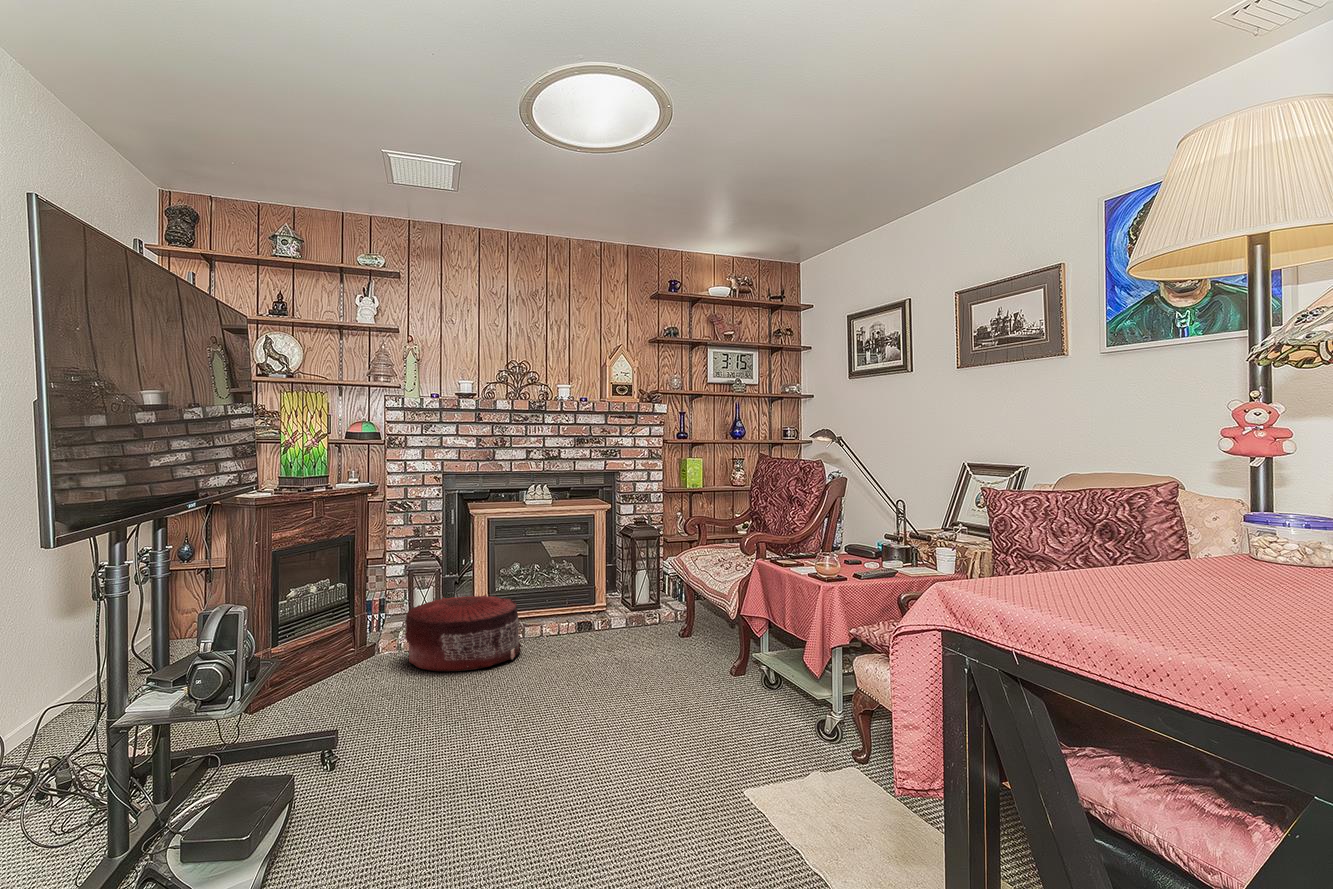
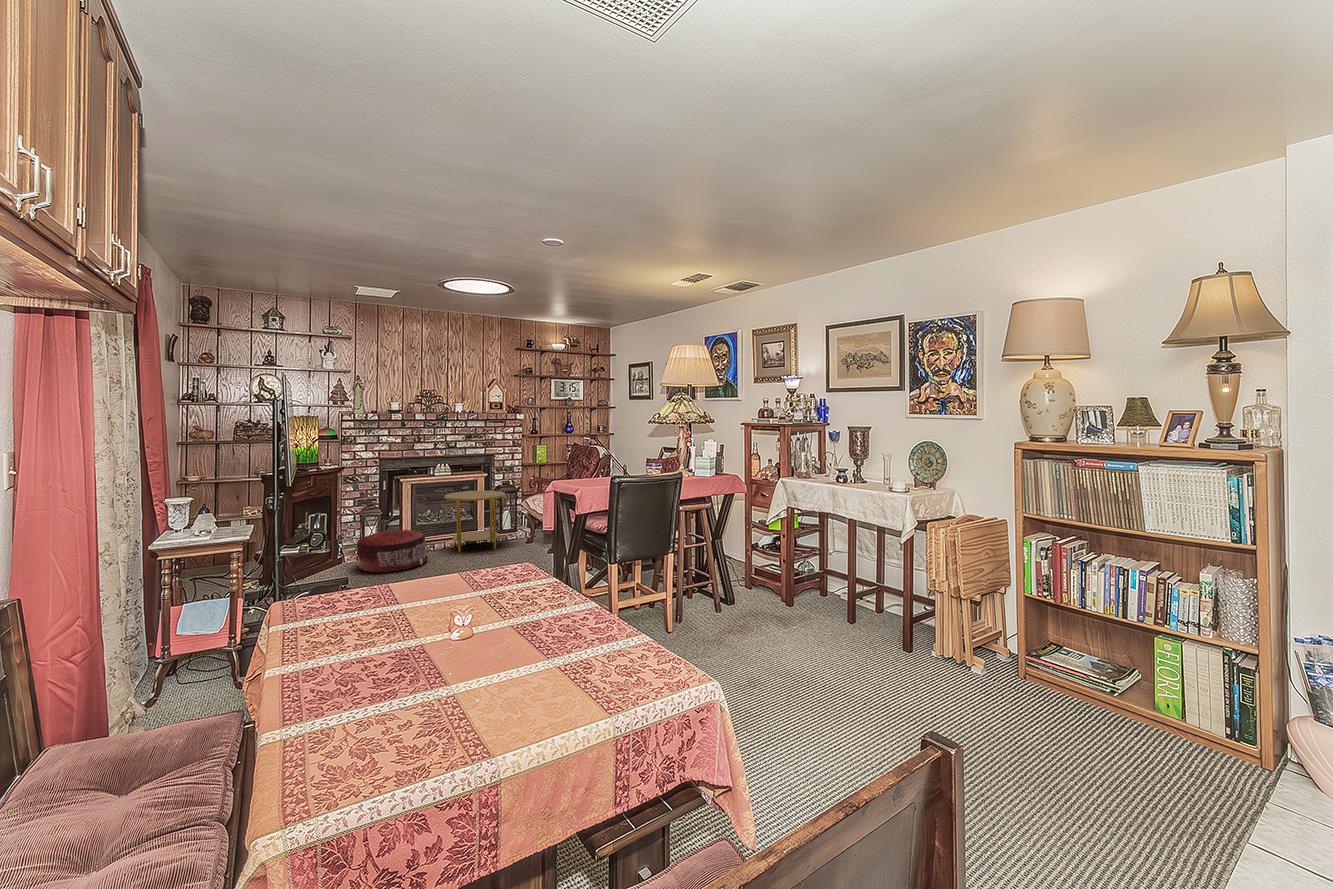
side table: none [546,532,645,638] -> present [445,491,505,552]

